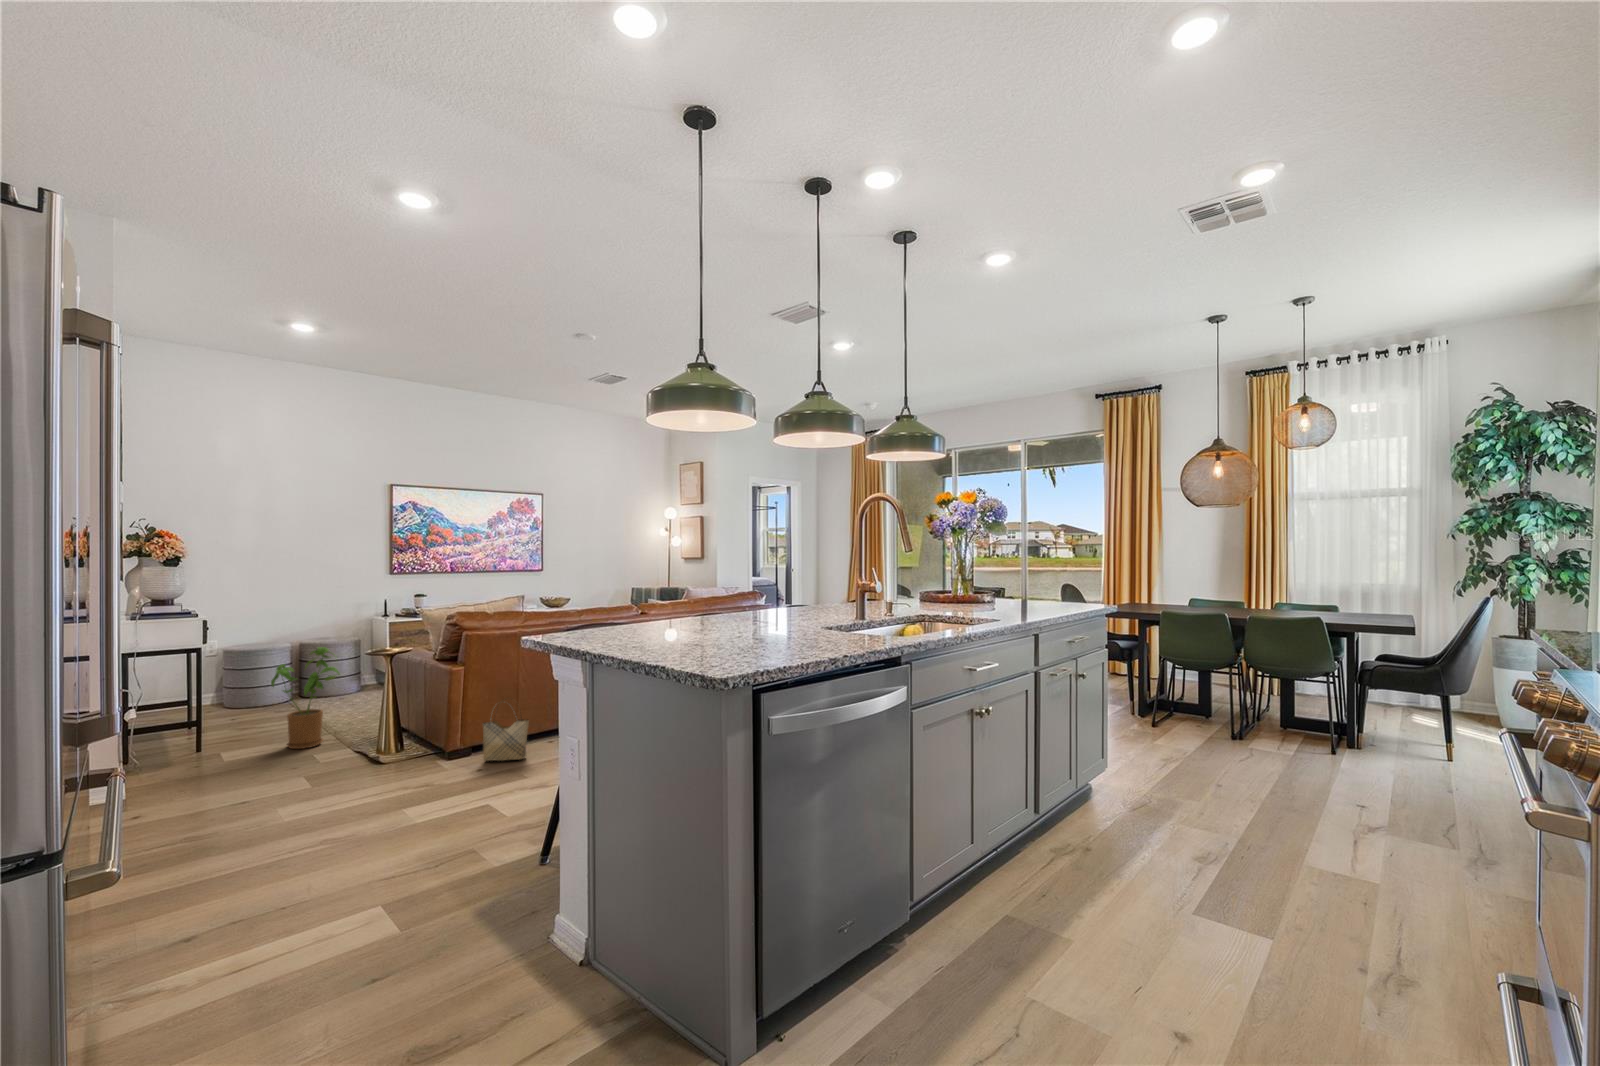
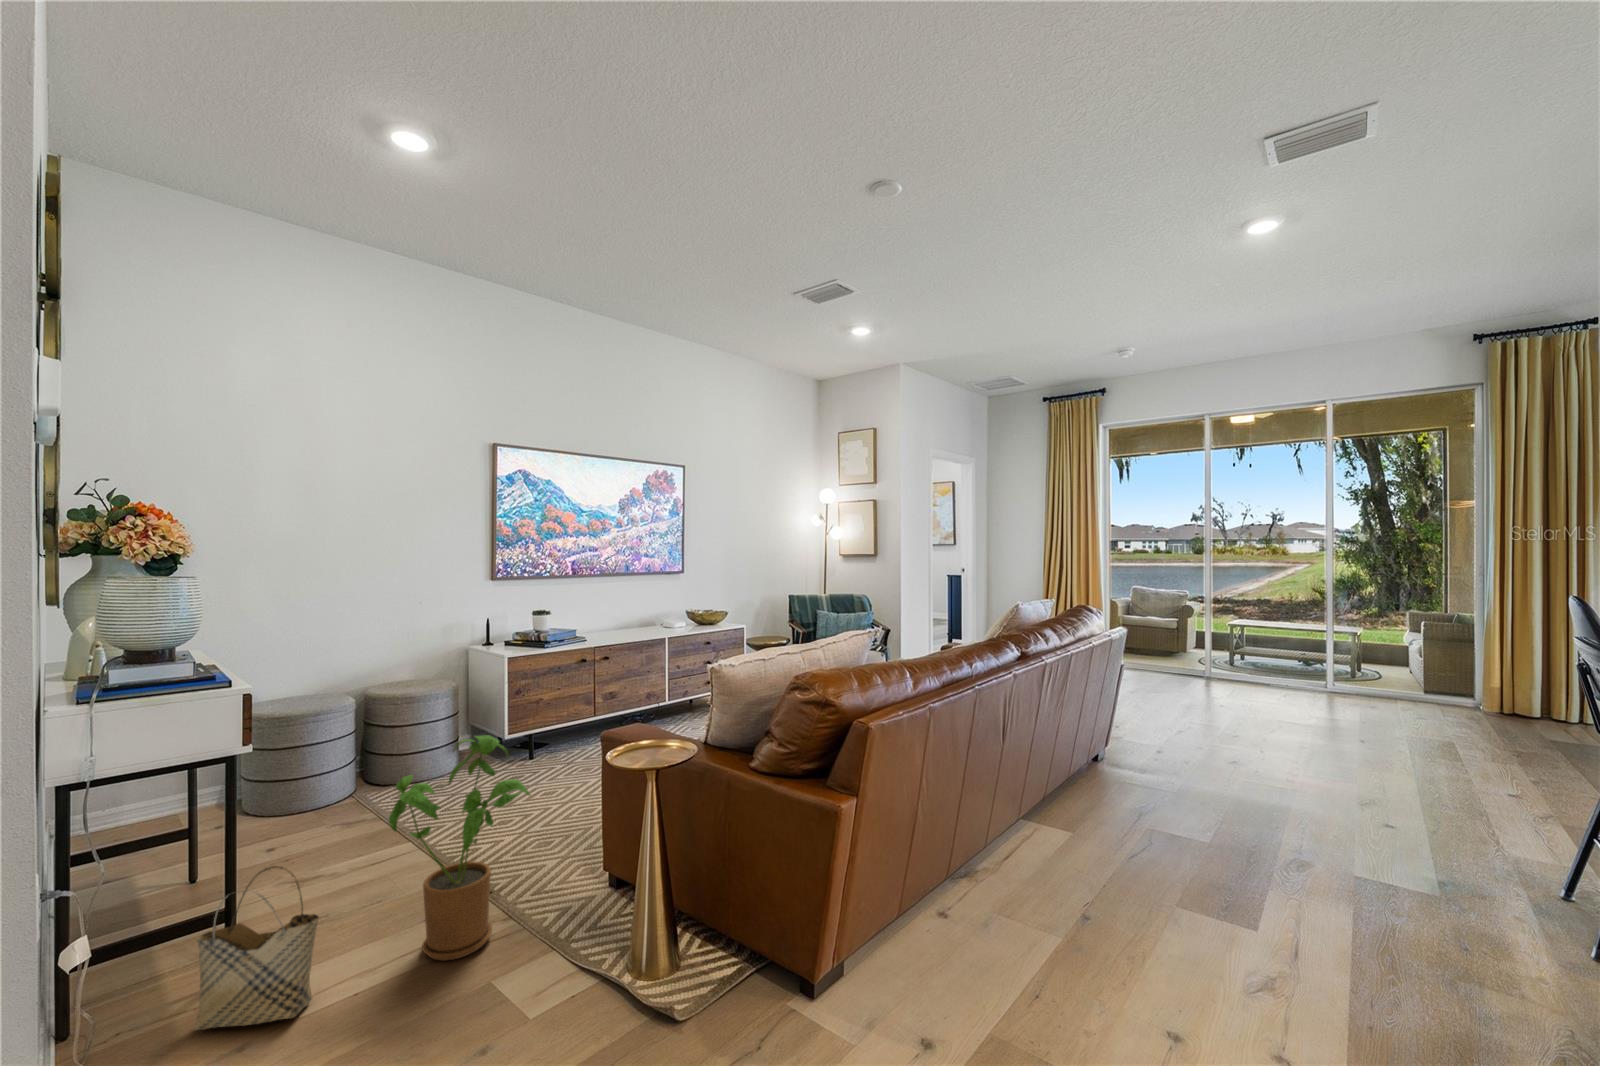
woven basket: present [482,699,529,761] -> present [195,866,319,1030]

